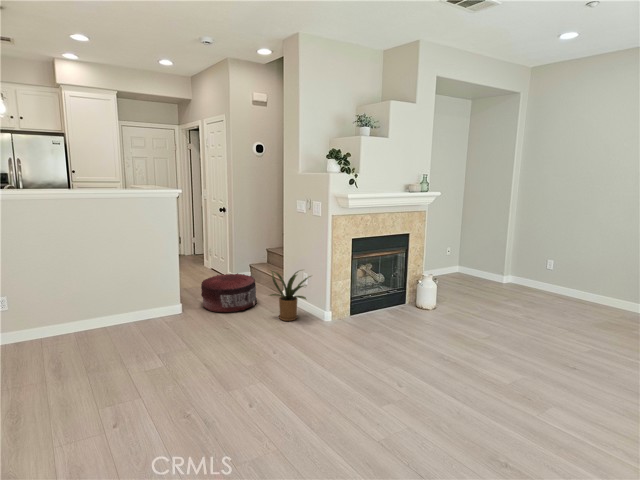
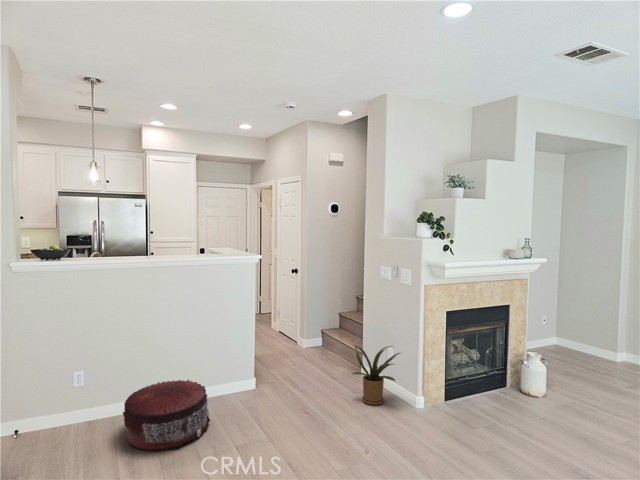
pouf: present [201,273,257,312] -> present [123,380,210,450]

